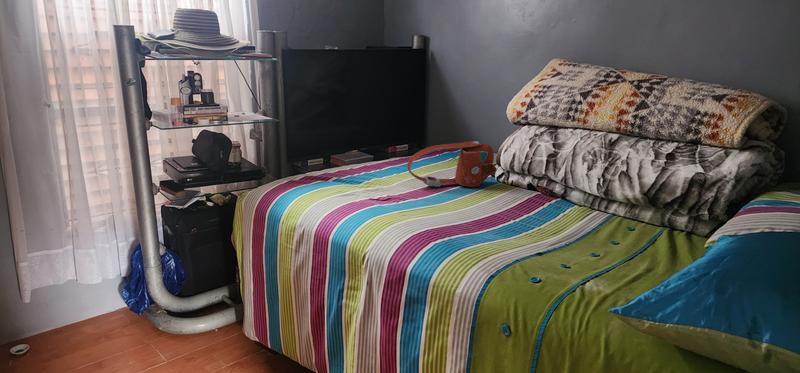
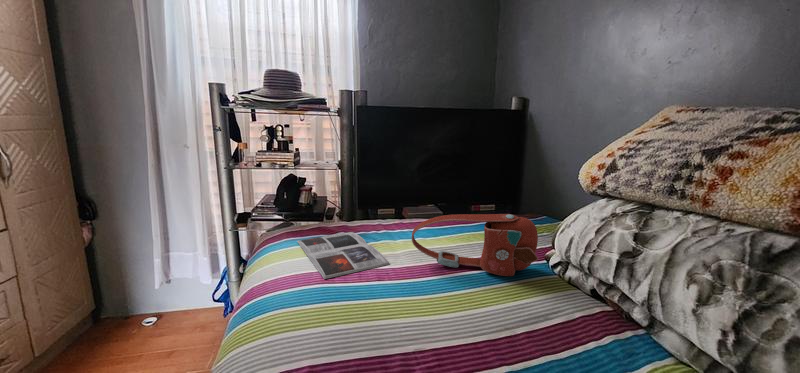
magazine: none [286,176,391,204] -> present [297,232,389,279]

